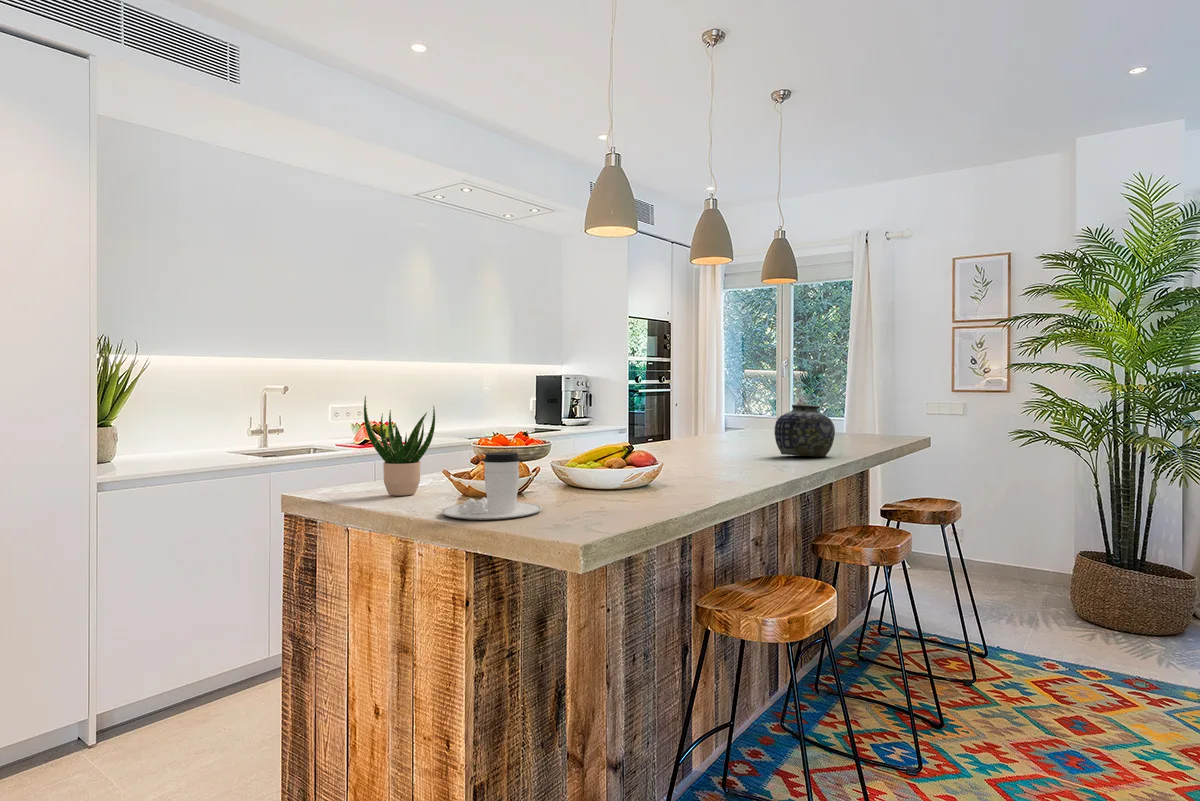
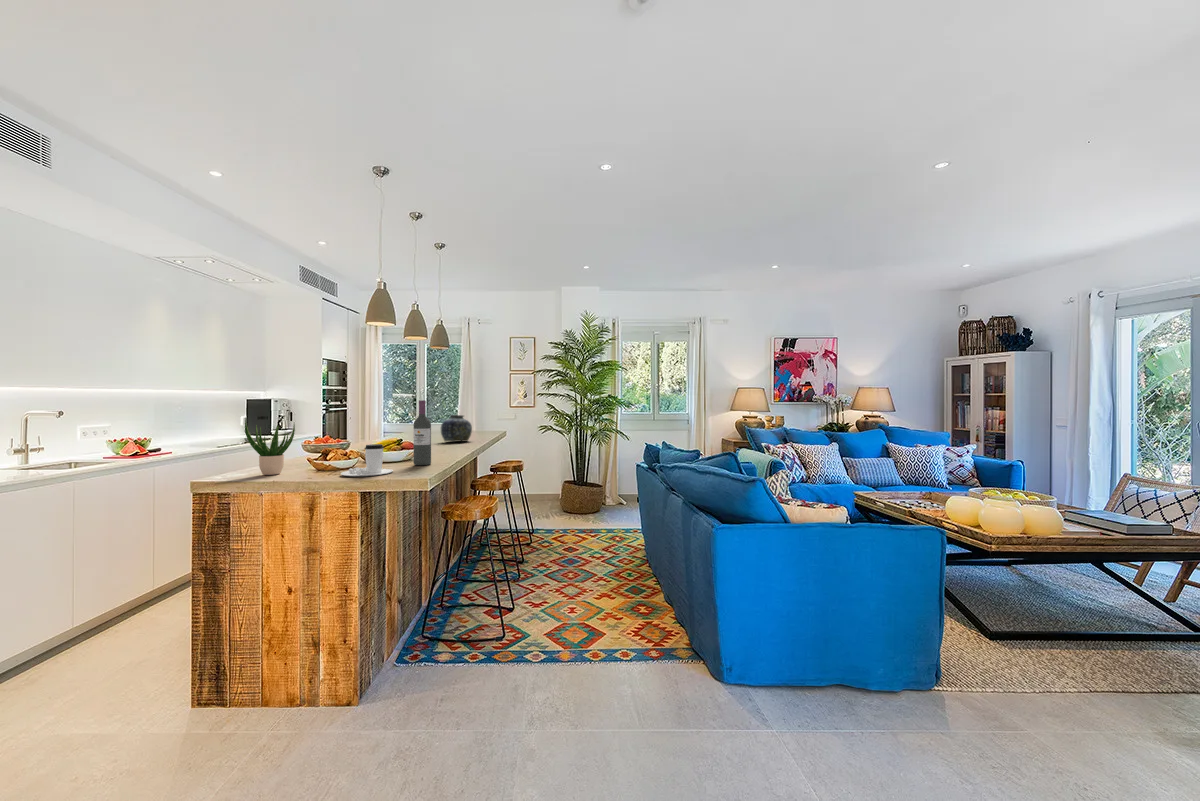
wine bottle: none [609,362,645,504] -> present [413,400,431,465]

